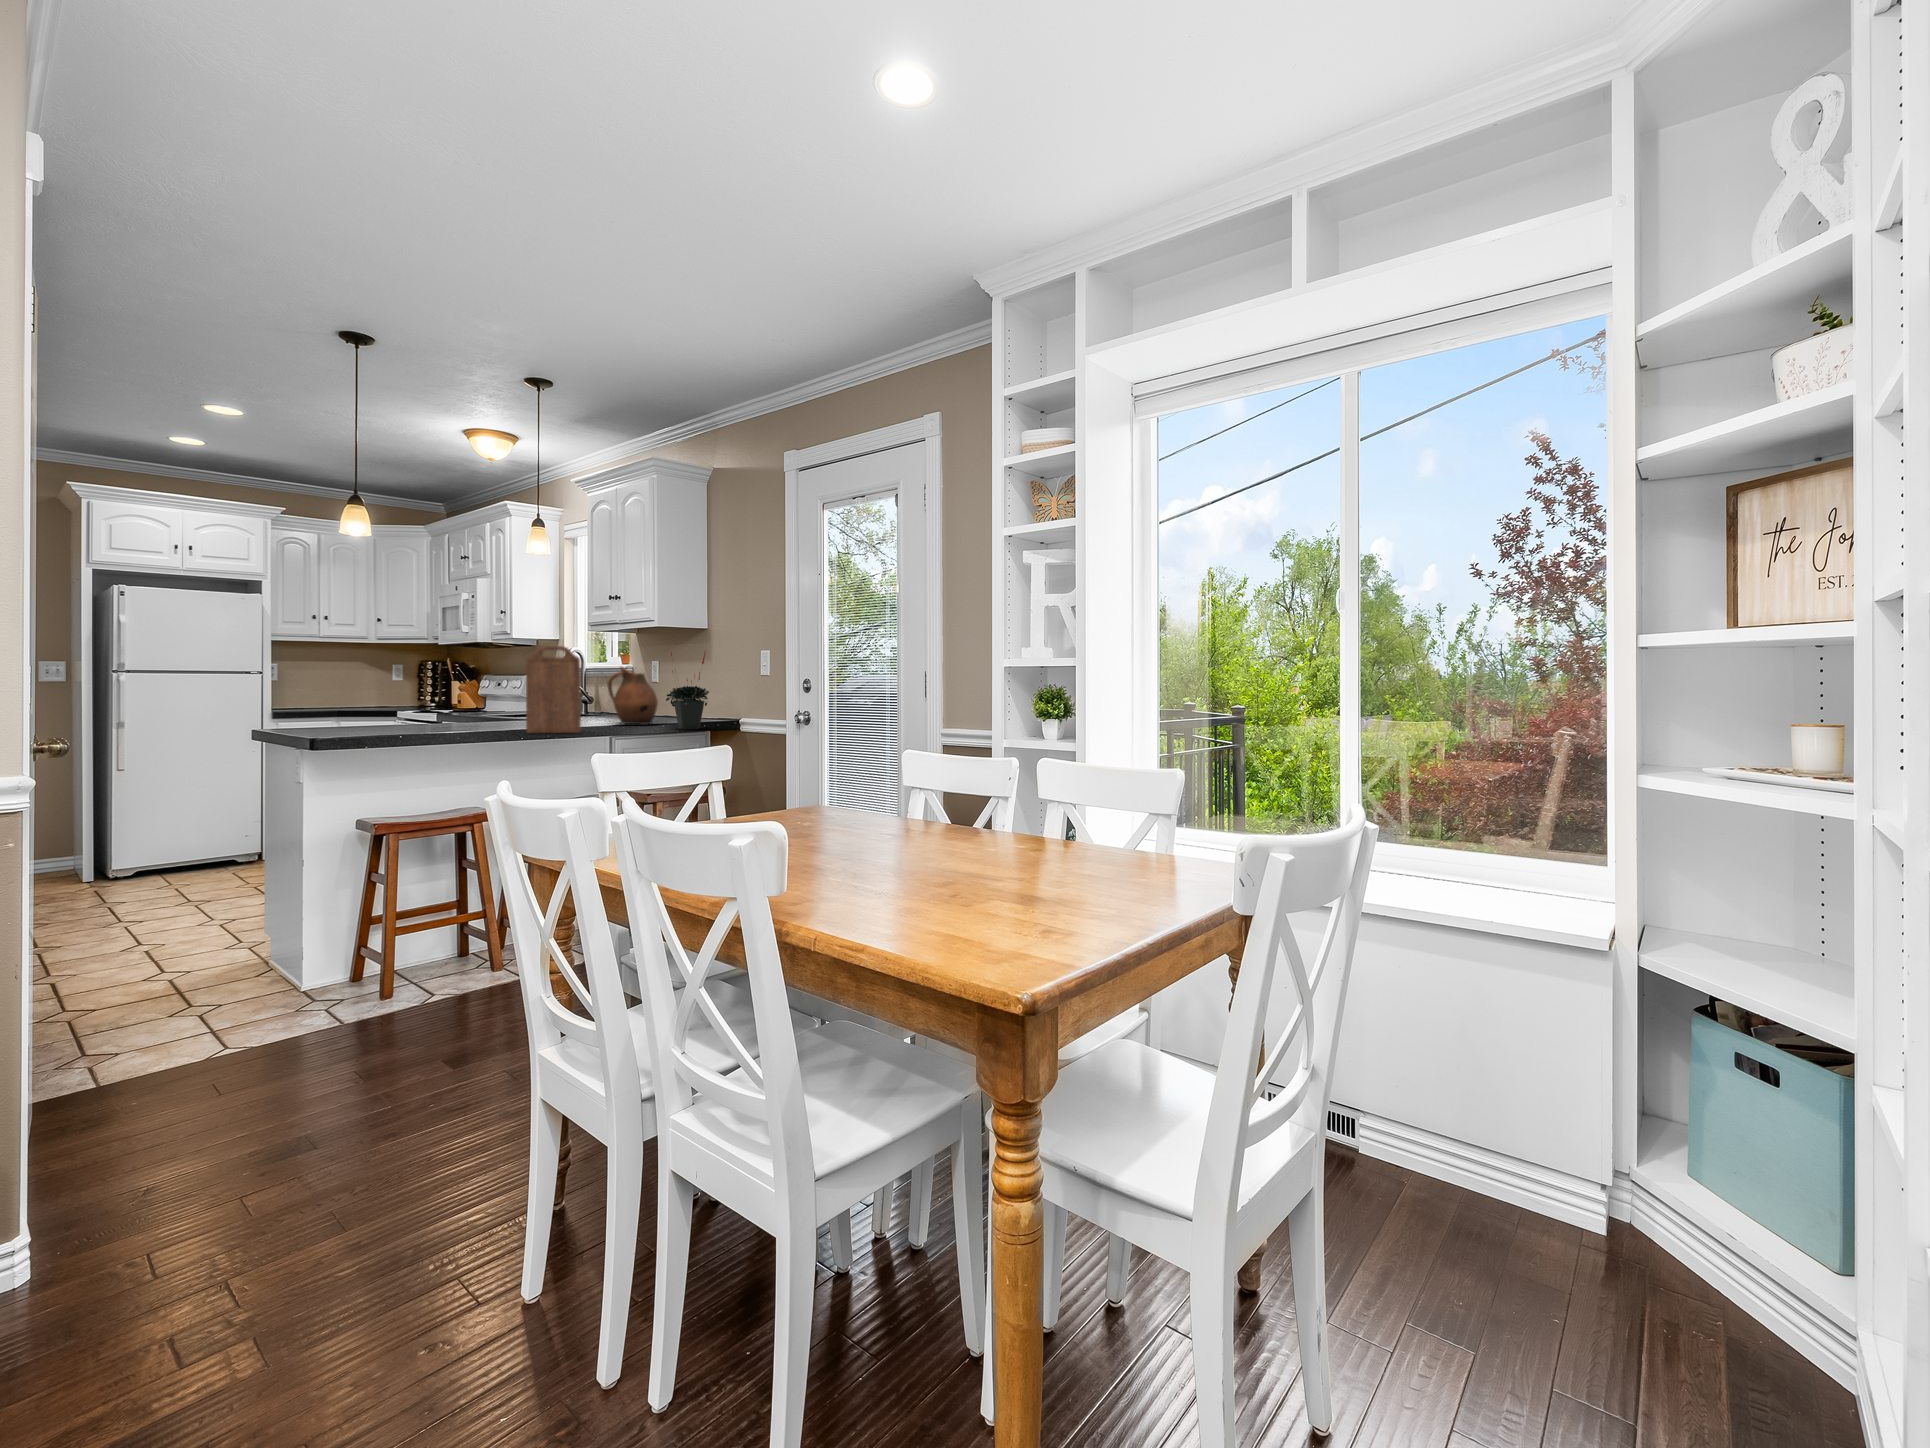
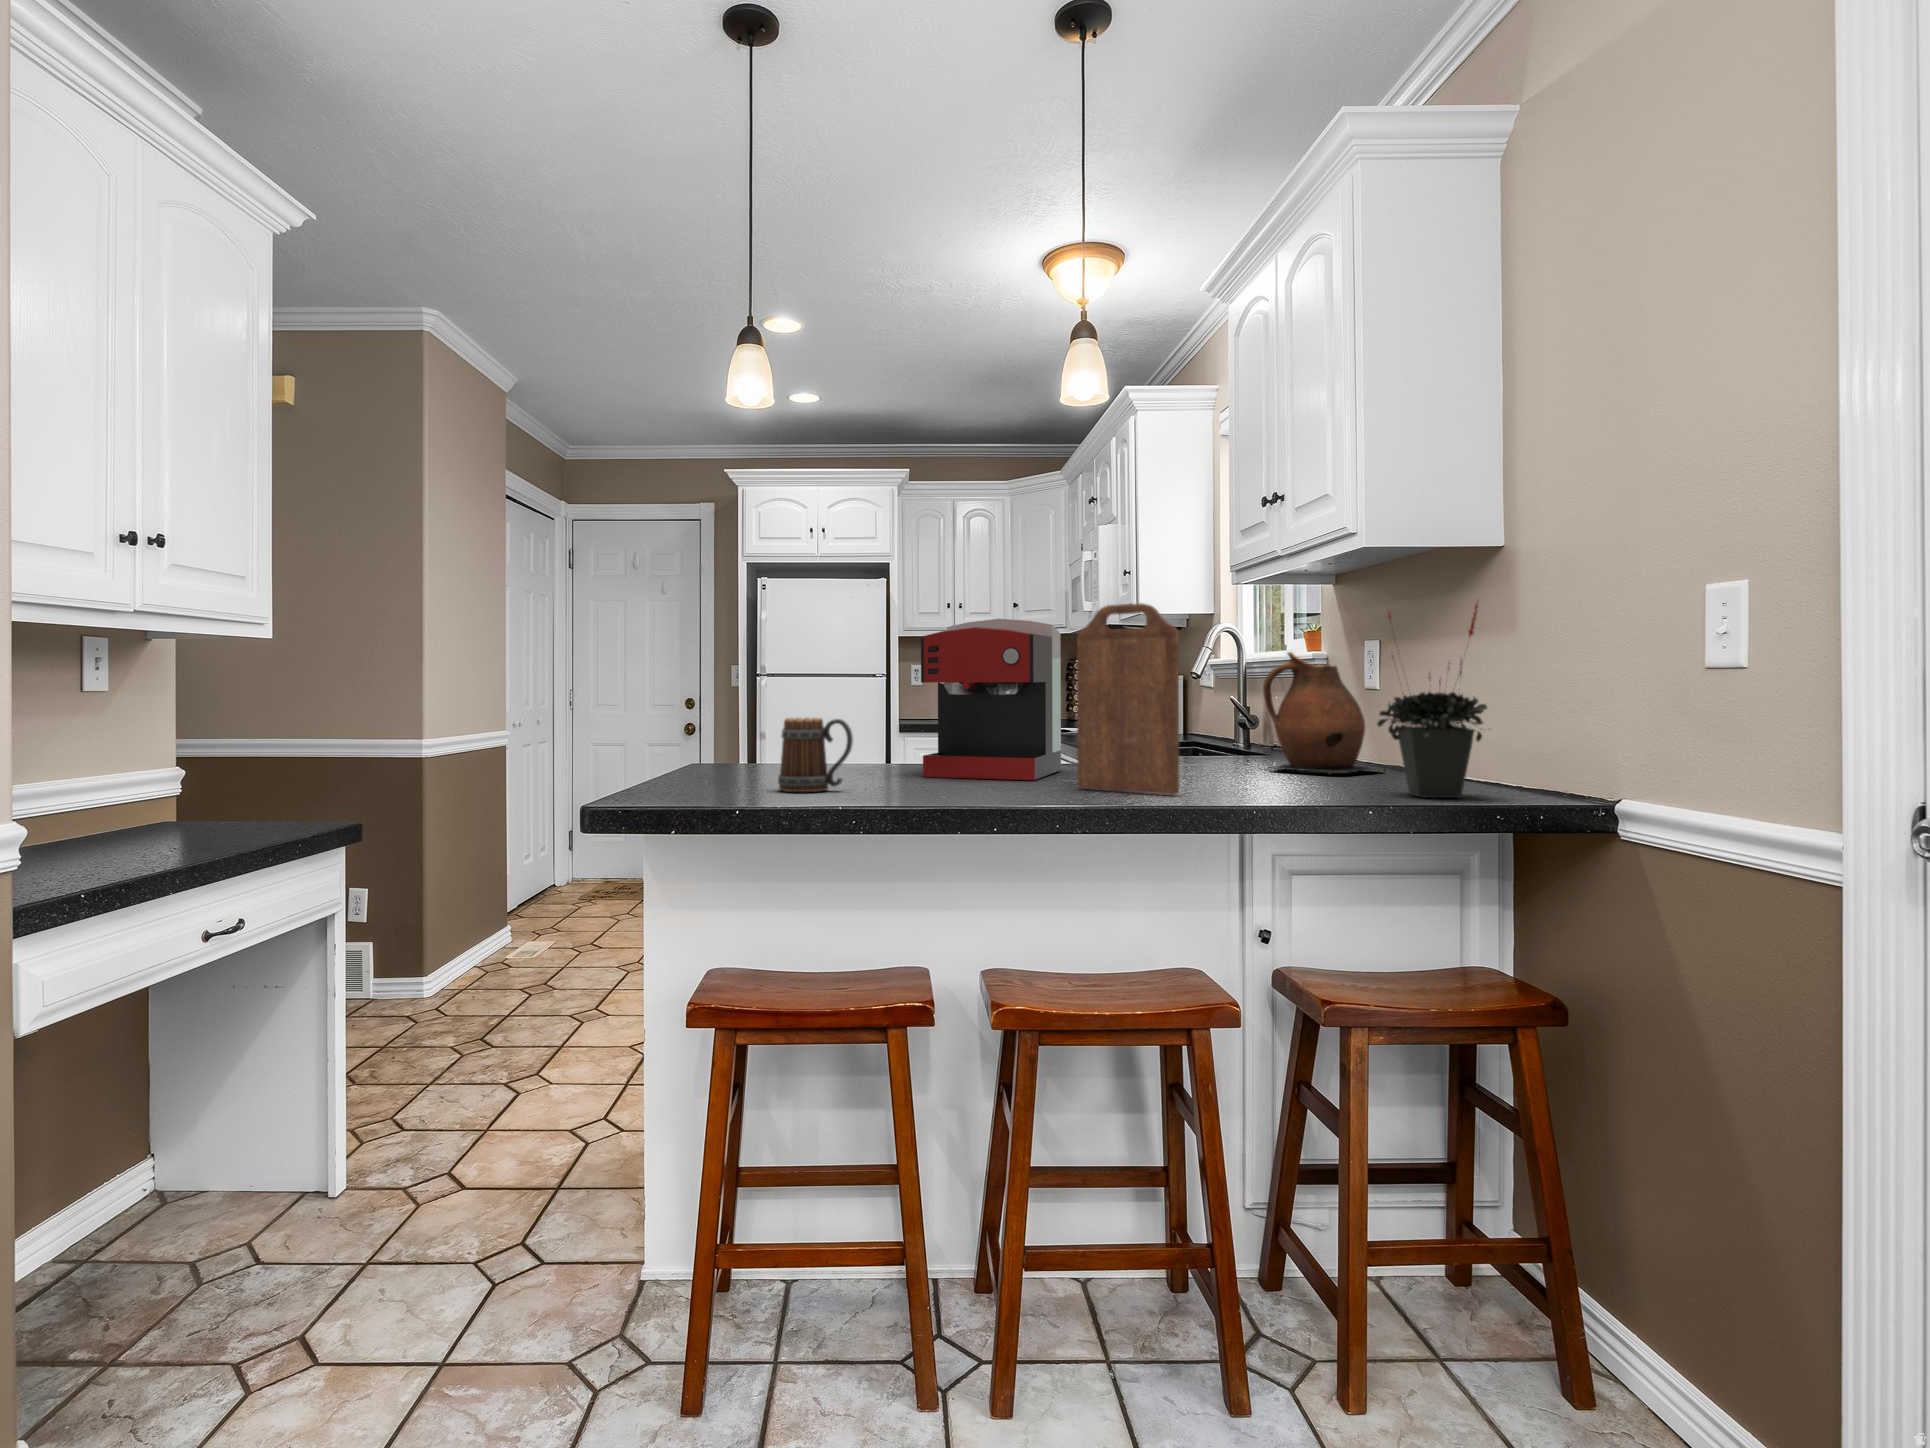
coffee maker: none [423,647,499,734] -> present [921,619,1061,780]
mug: none [358,701,405,740] -> present [778,718,853,792]

